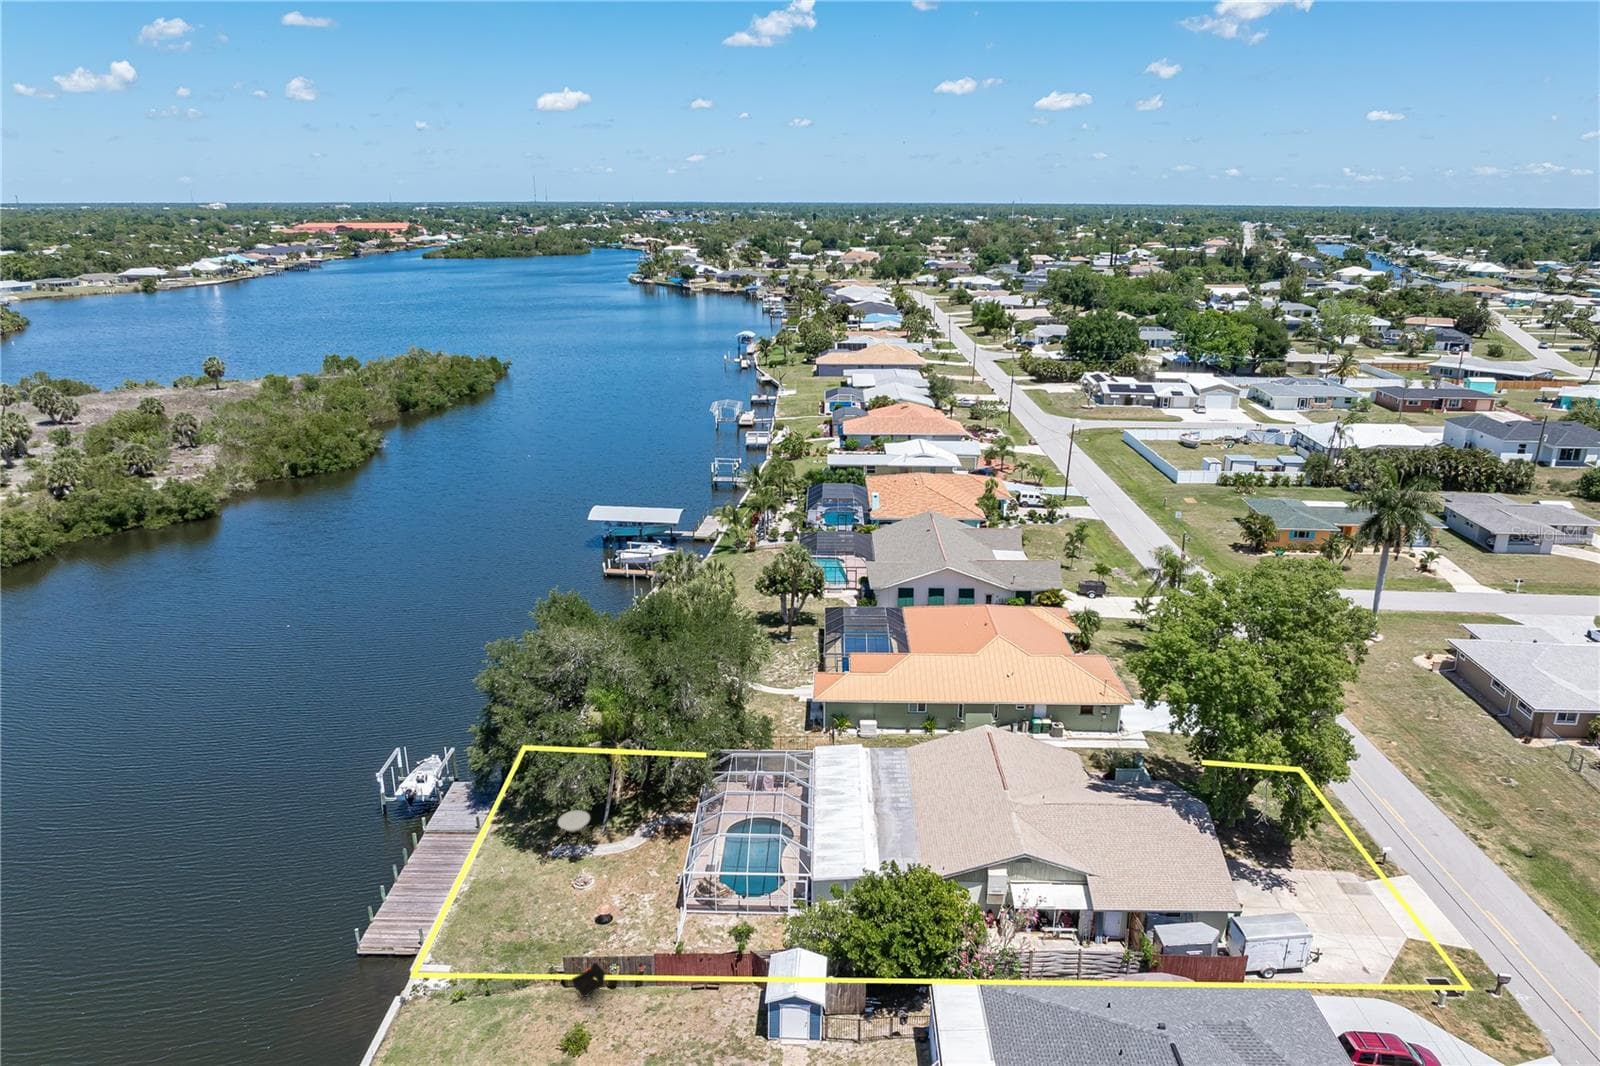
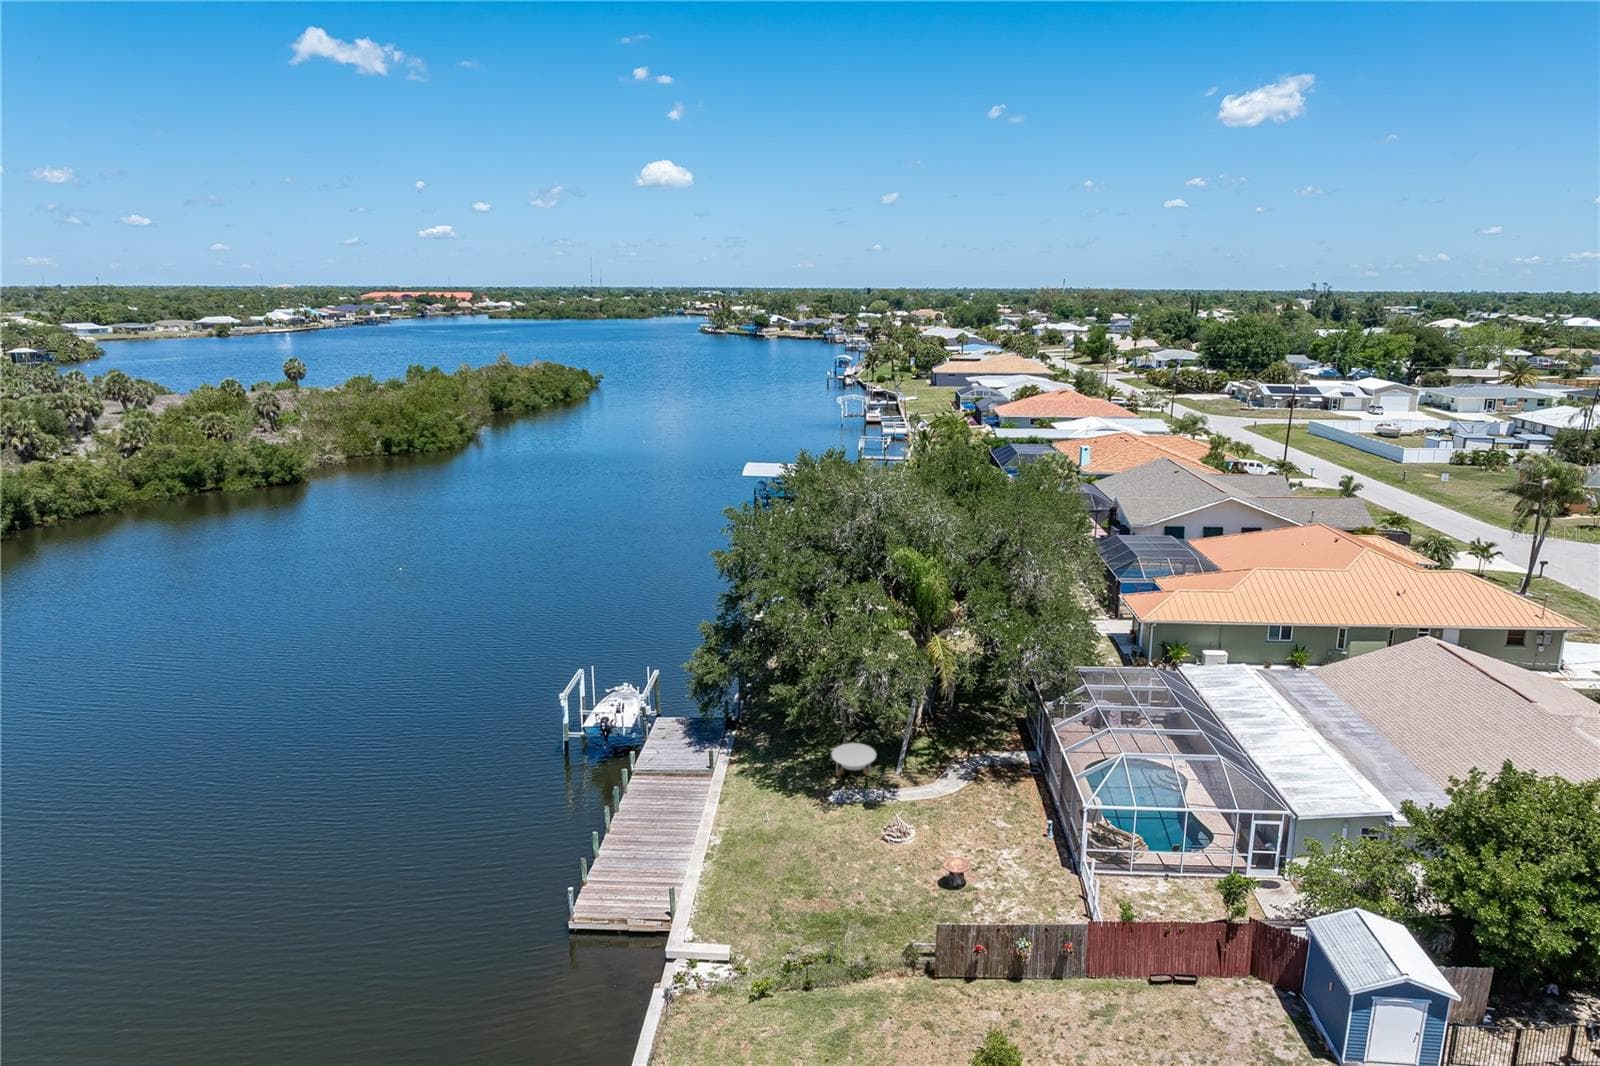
lounge chair: present [572,963,605,999] -> none [951,942,1009,1008]

